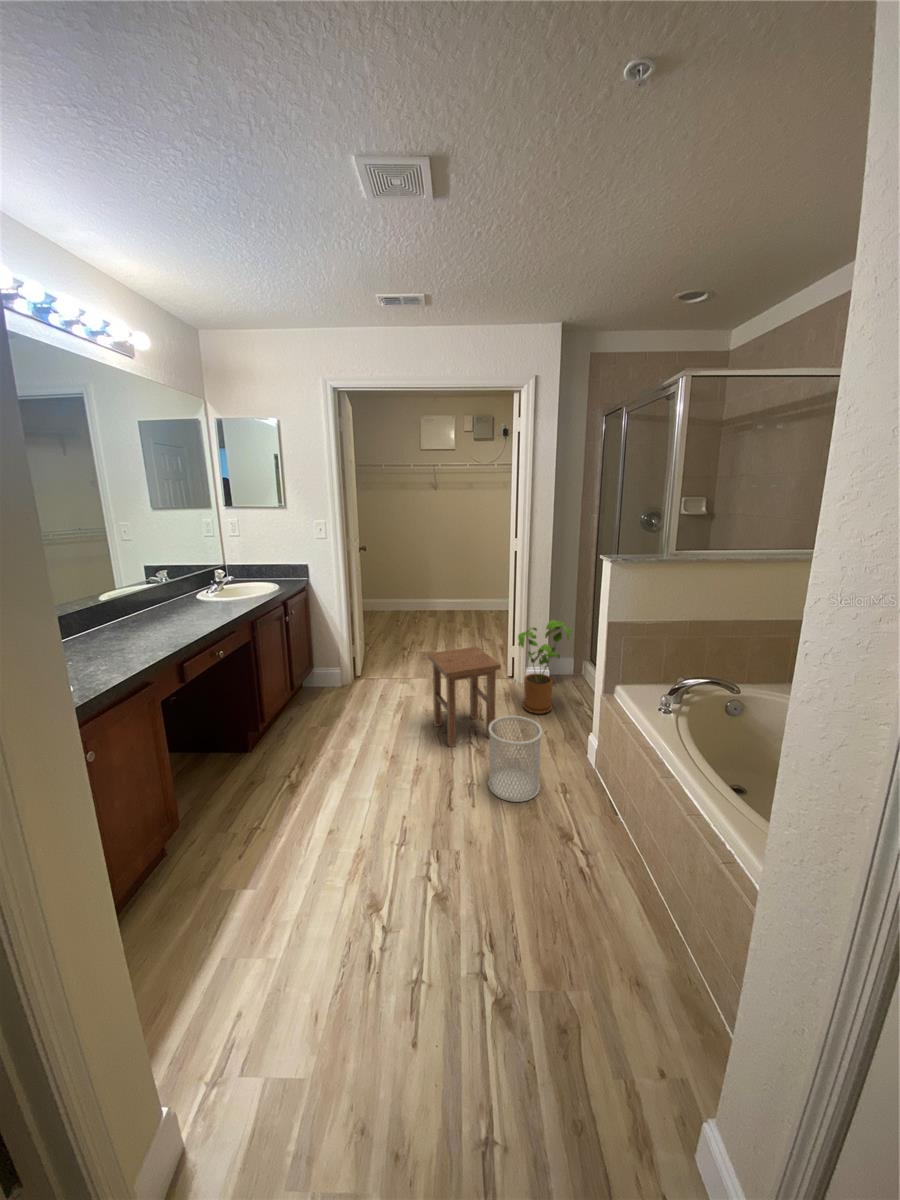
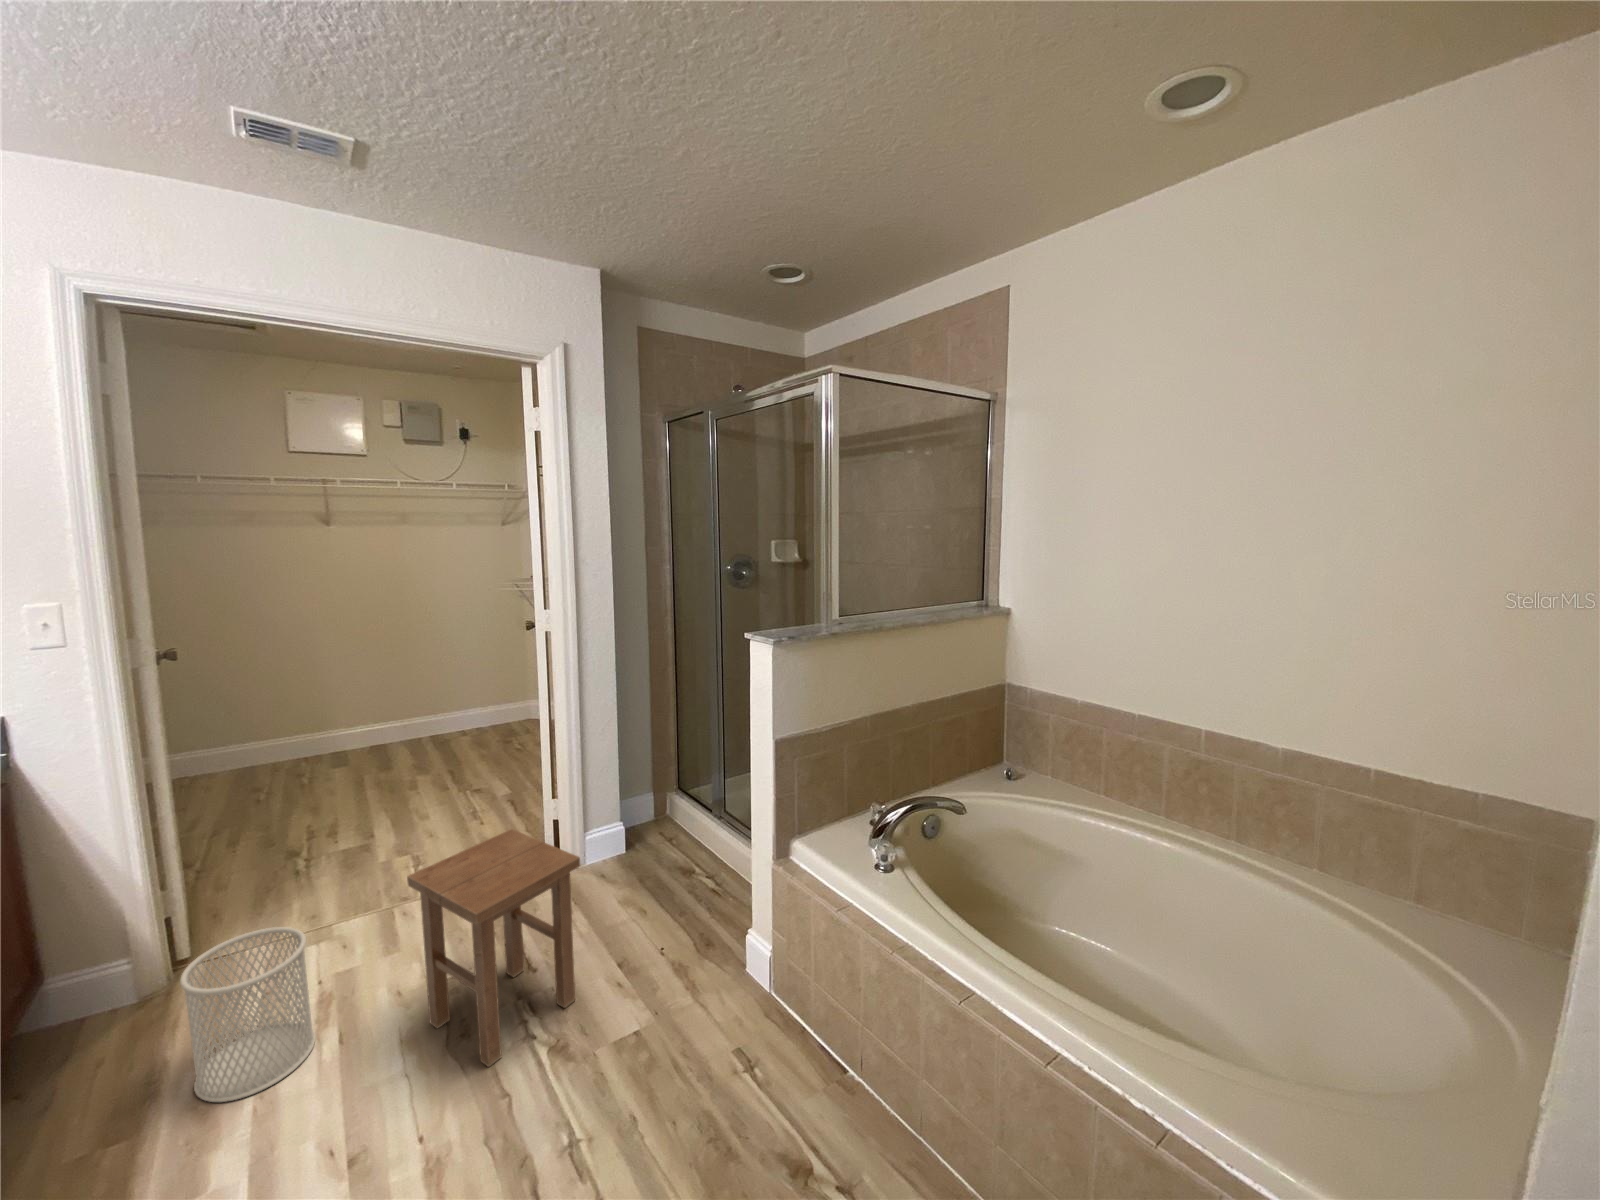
house plant: present [518,620,573,714] -> none [582,745,677,920]
wastebasket: present [488,716,542,802] -> present [180,927,315,1102]

